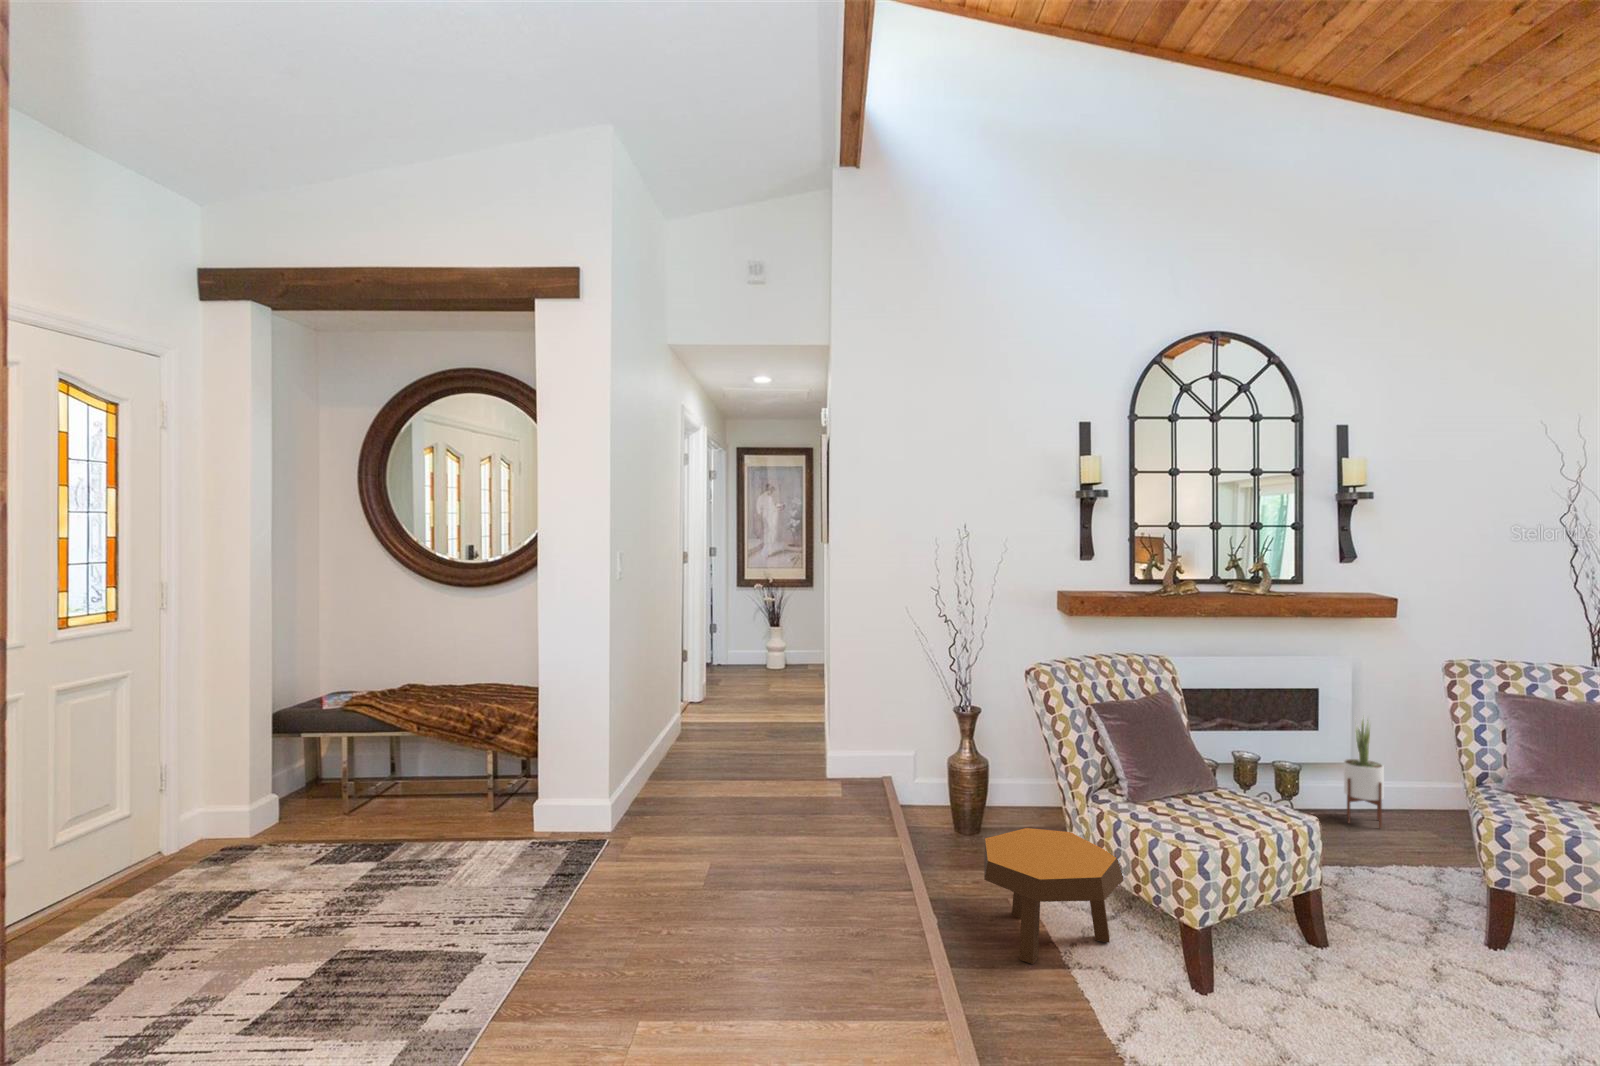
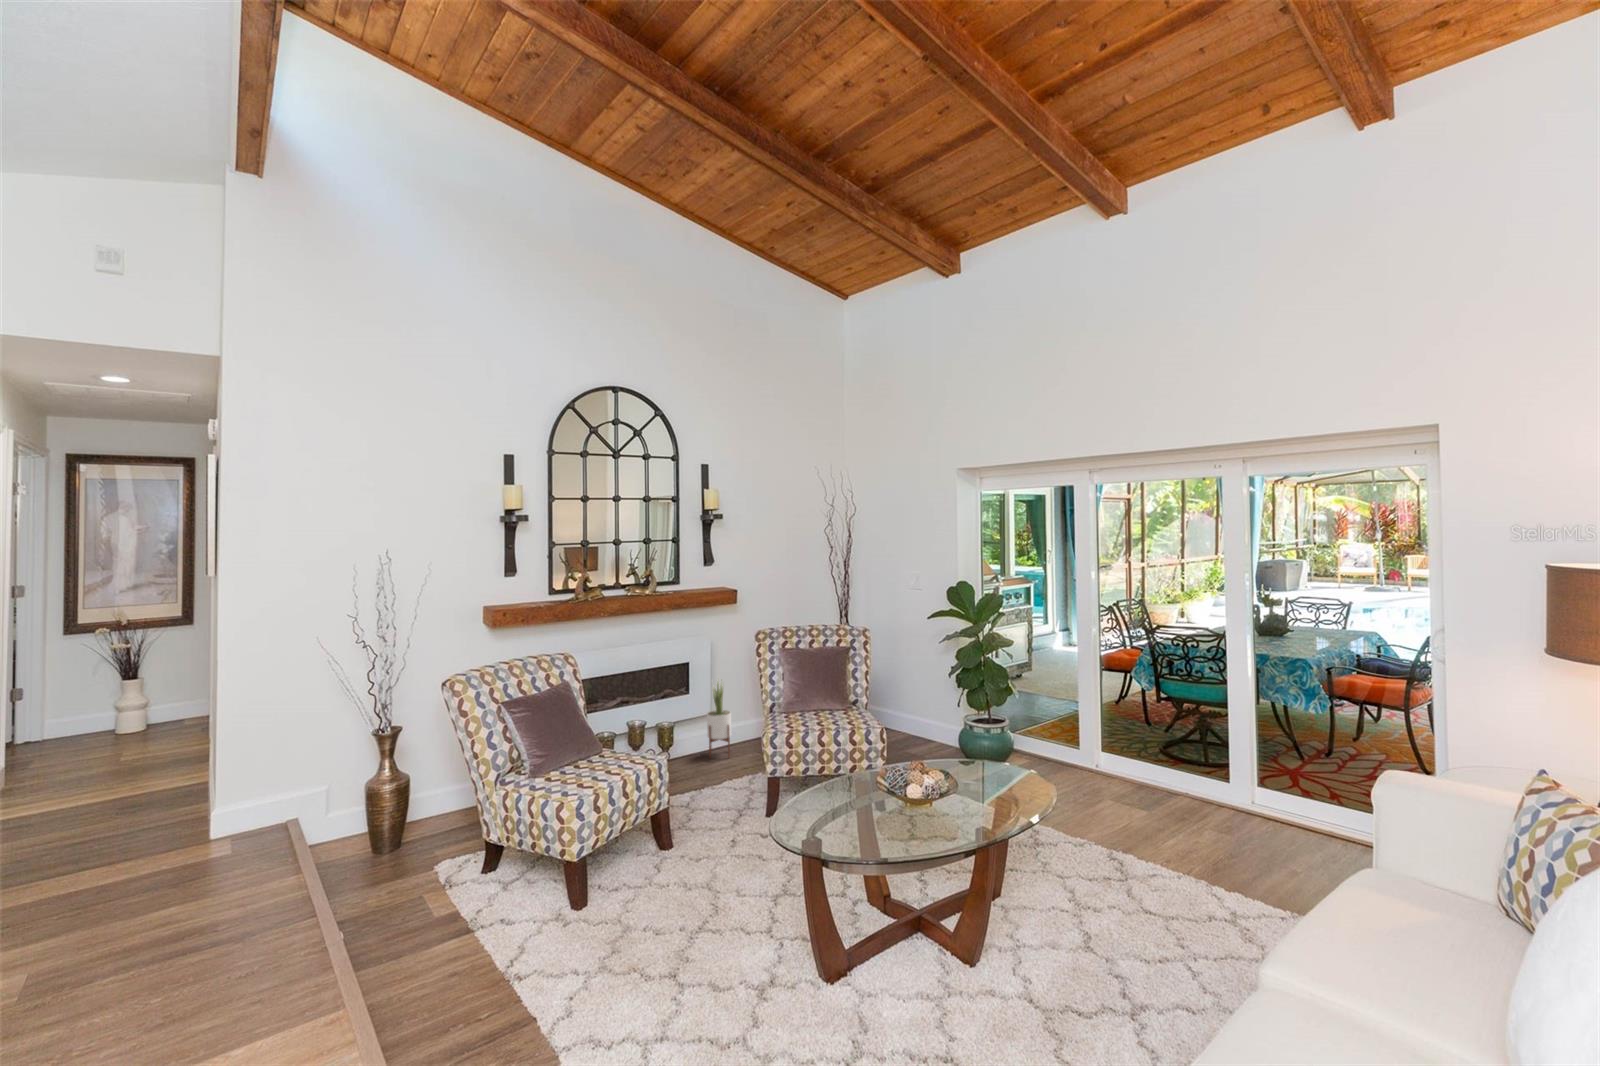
footstool: present [984,828,1123,964] -> none [392,816,525,943]

